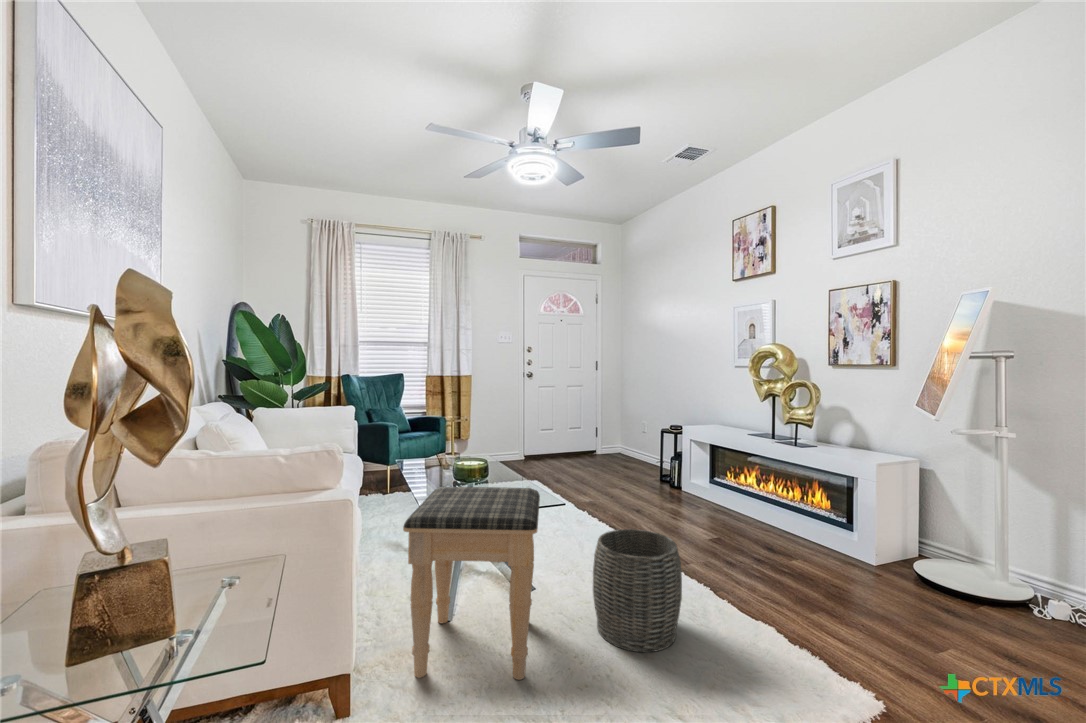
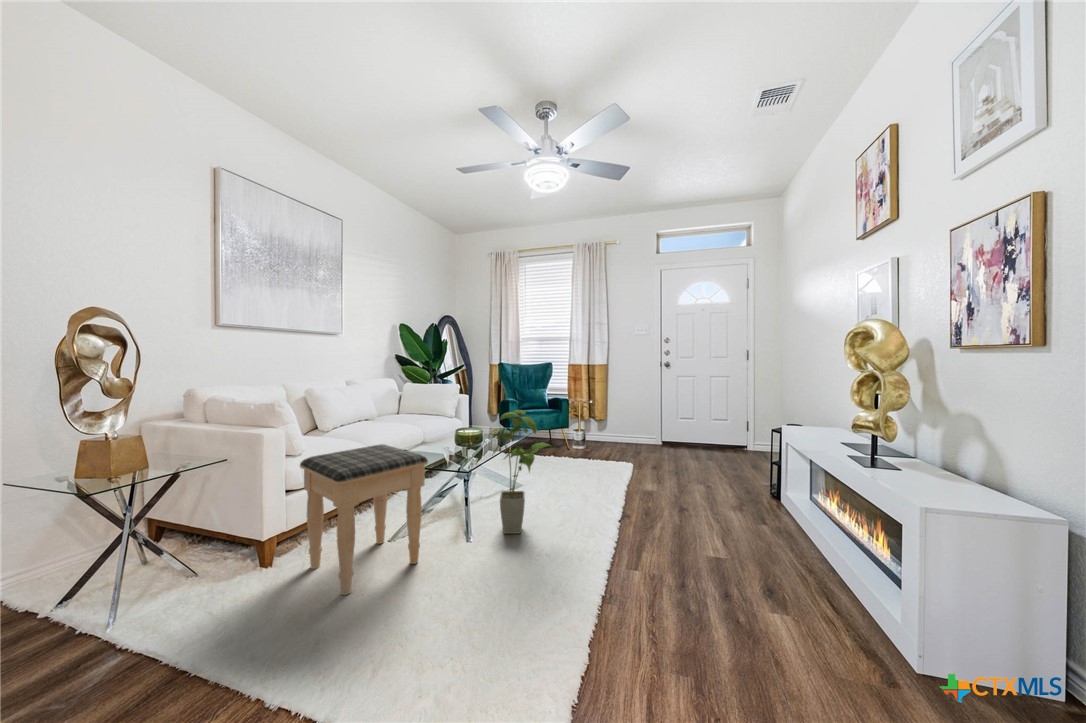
house plant: none [525,427,598,569] -> present [492,410,549,534]
woven basket: present [593,529,682,652] -> none [425,506,509,625]

